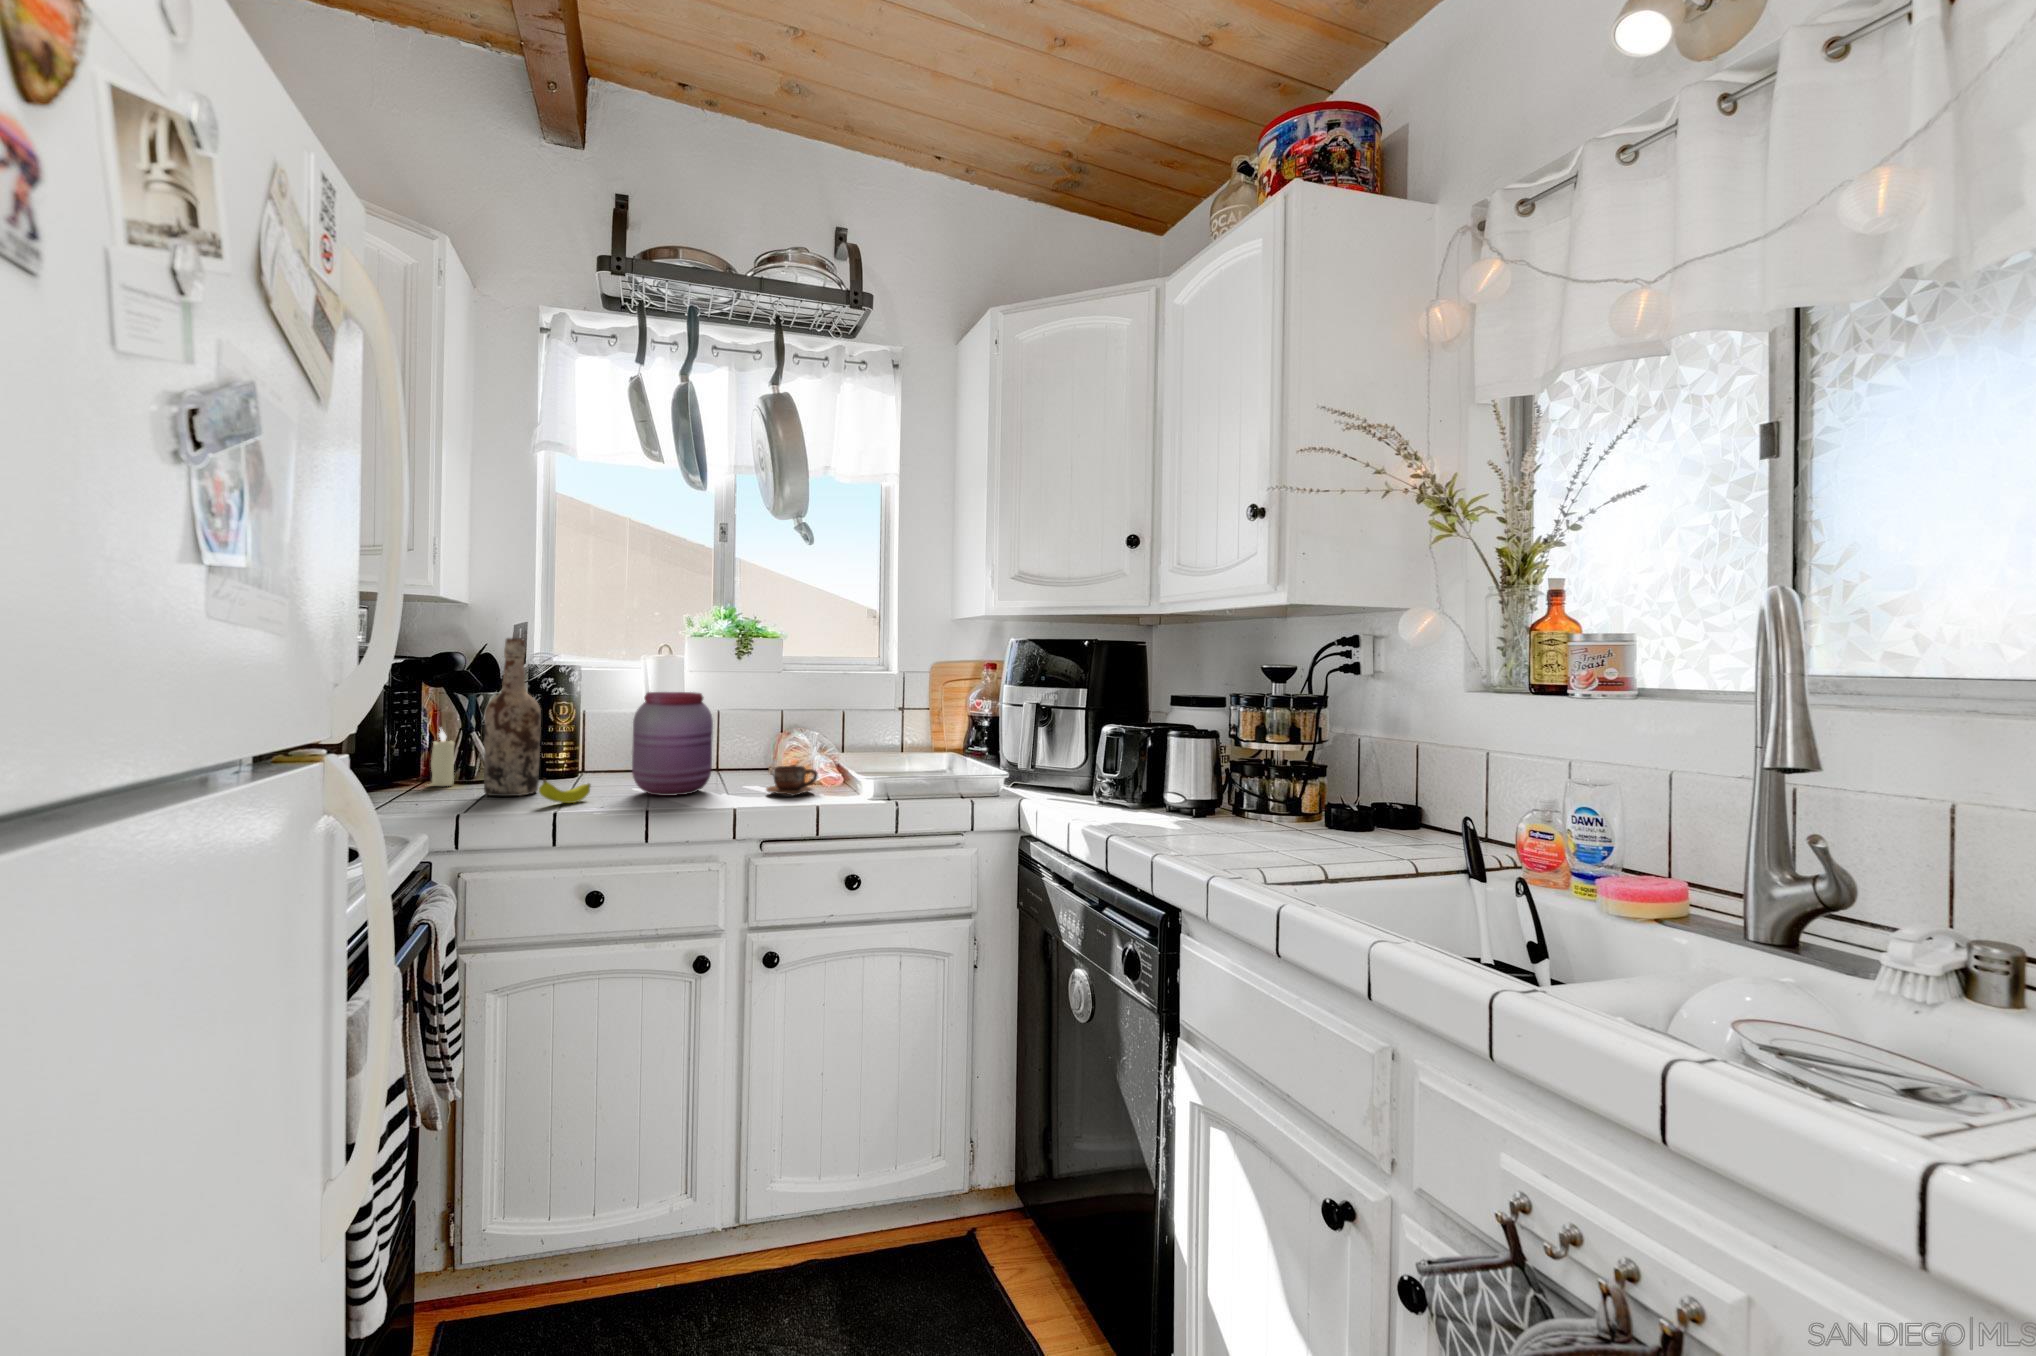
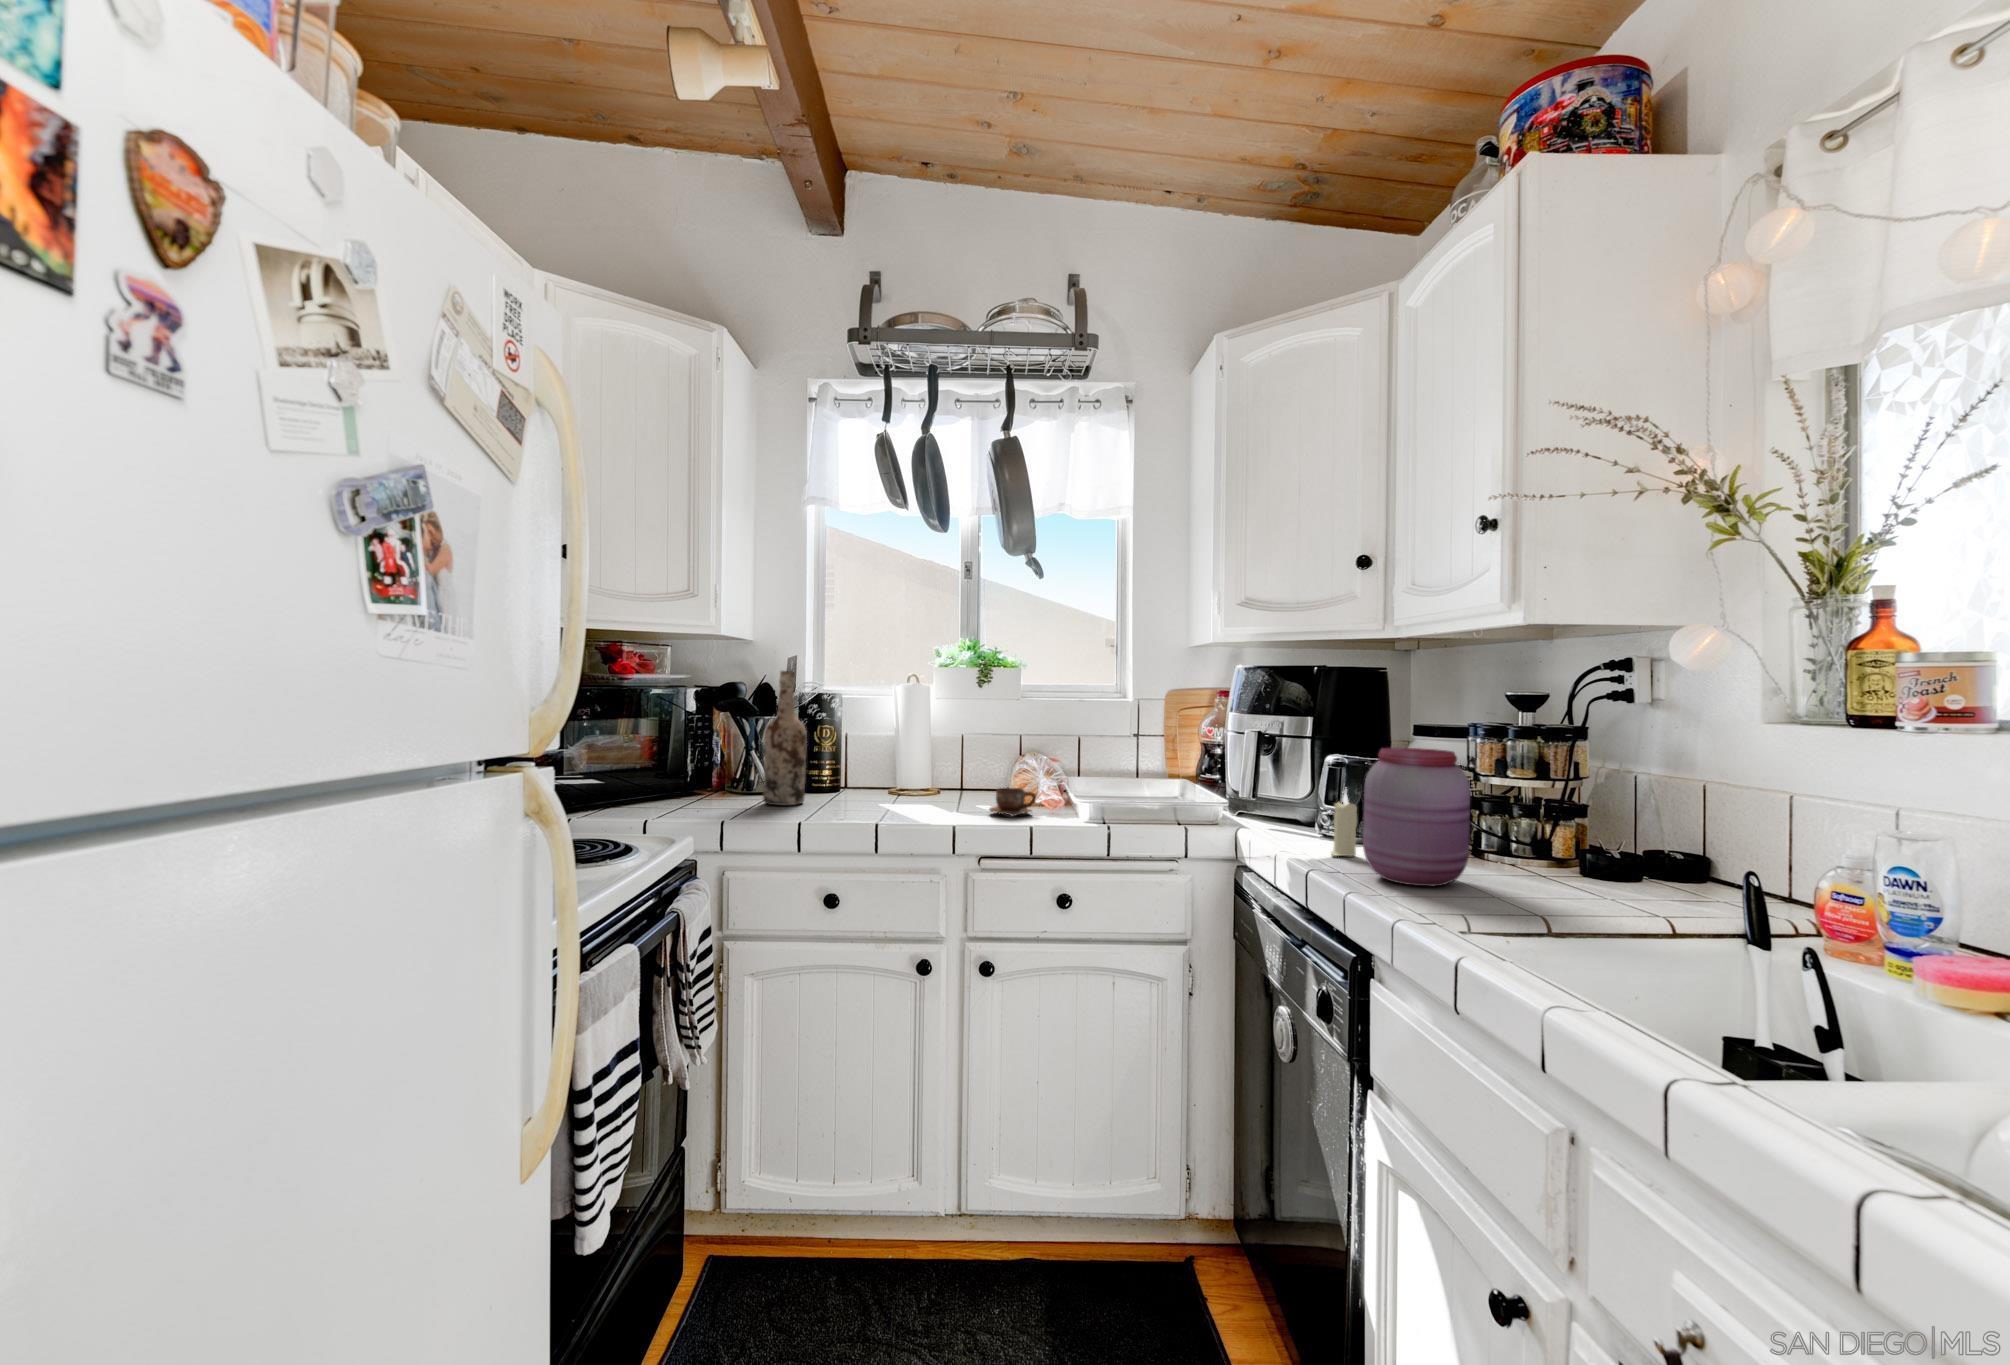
jar: present [632,692,713,796] -> present [1363,748,1470,886]
candle: present [429,729,454,786] -> present [1331,792,1357,856]
banana: present [539,779,590,803] -> none [801,791,843,813]

